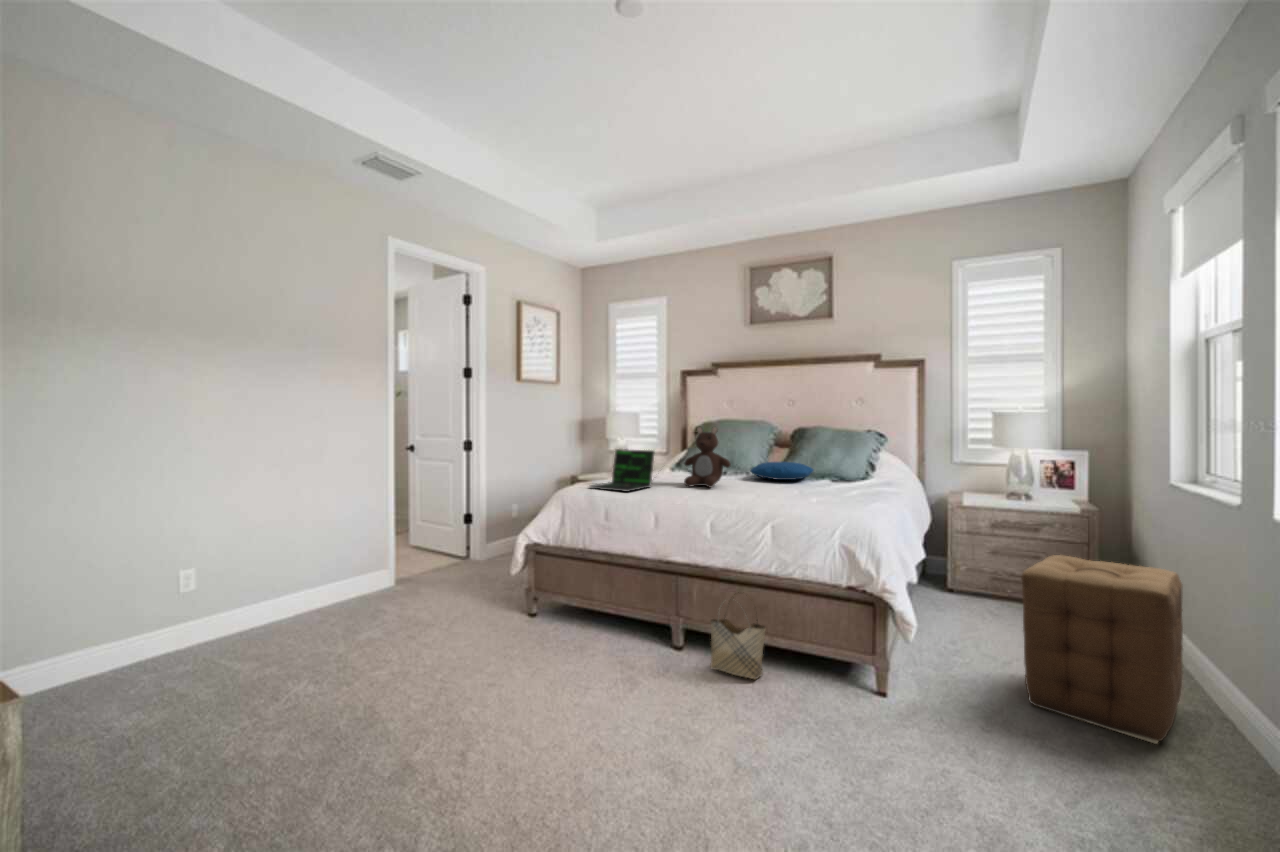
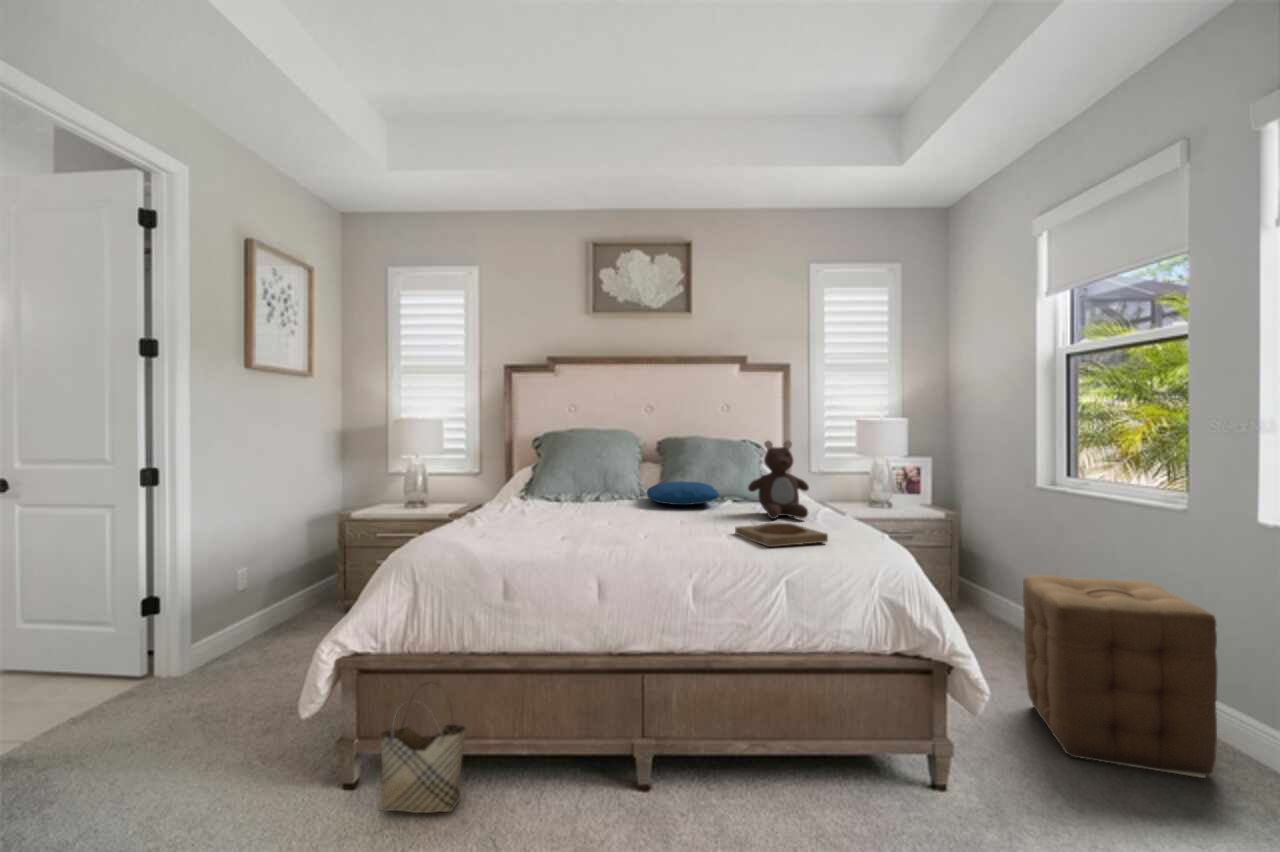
teddy bear: present [684,427,731,488] -> present [748,441,809,519]
laptop: present [589,449,654,492] -> none [455,476,571,545]
tray: none [776,491,833,506] -> present [735,523,828,547]
woven basket: present [710,599,766,679] -> present [379,683,466,813]

